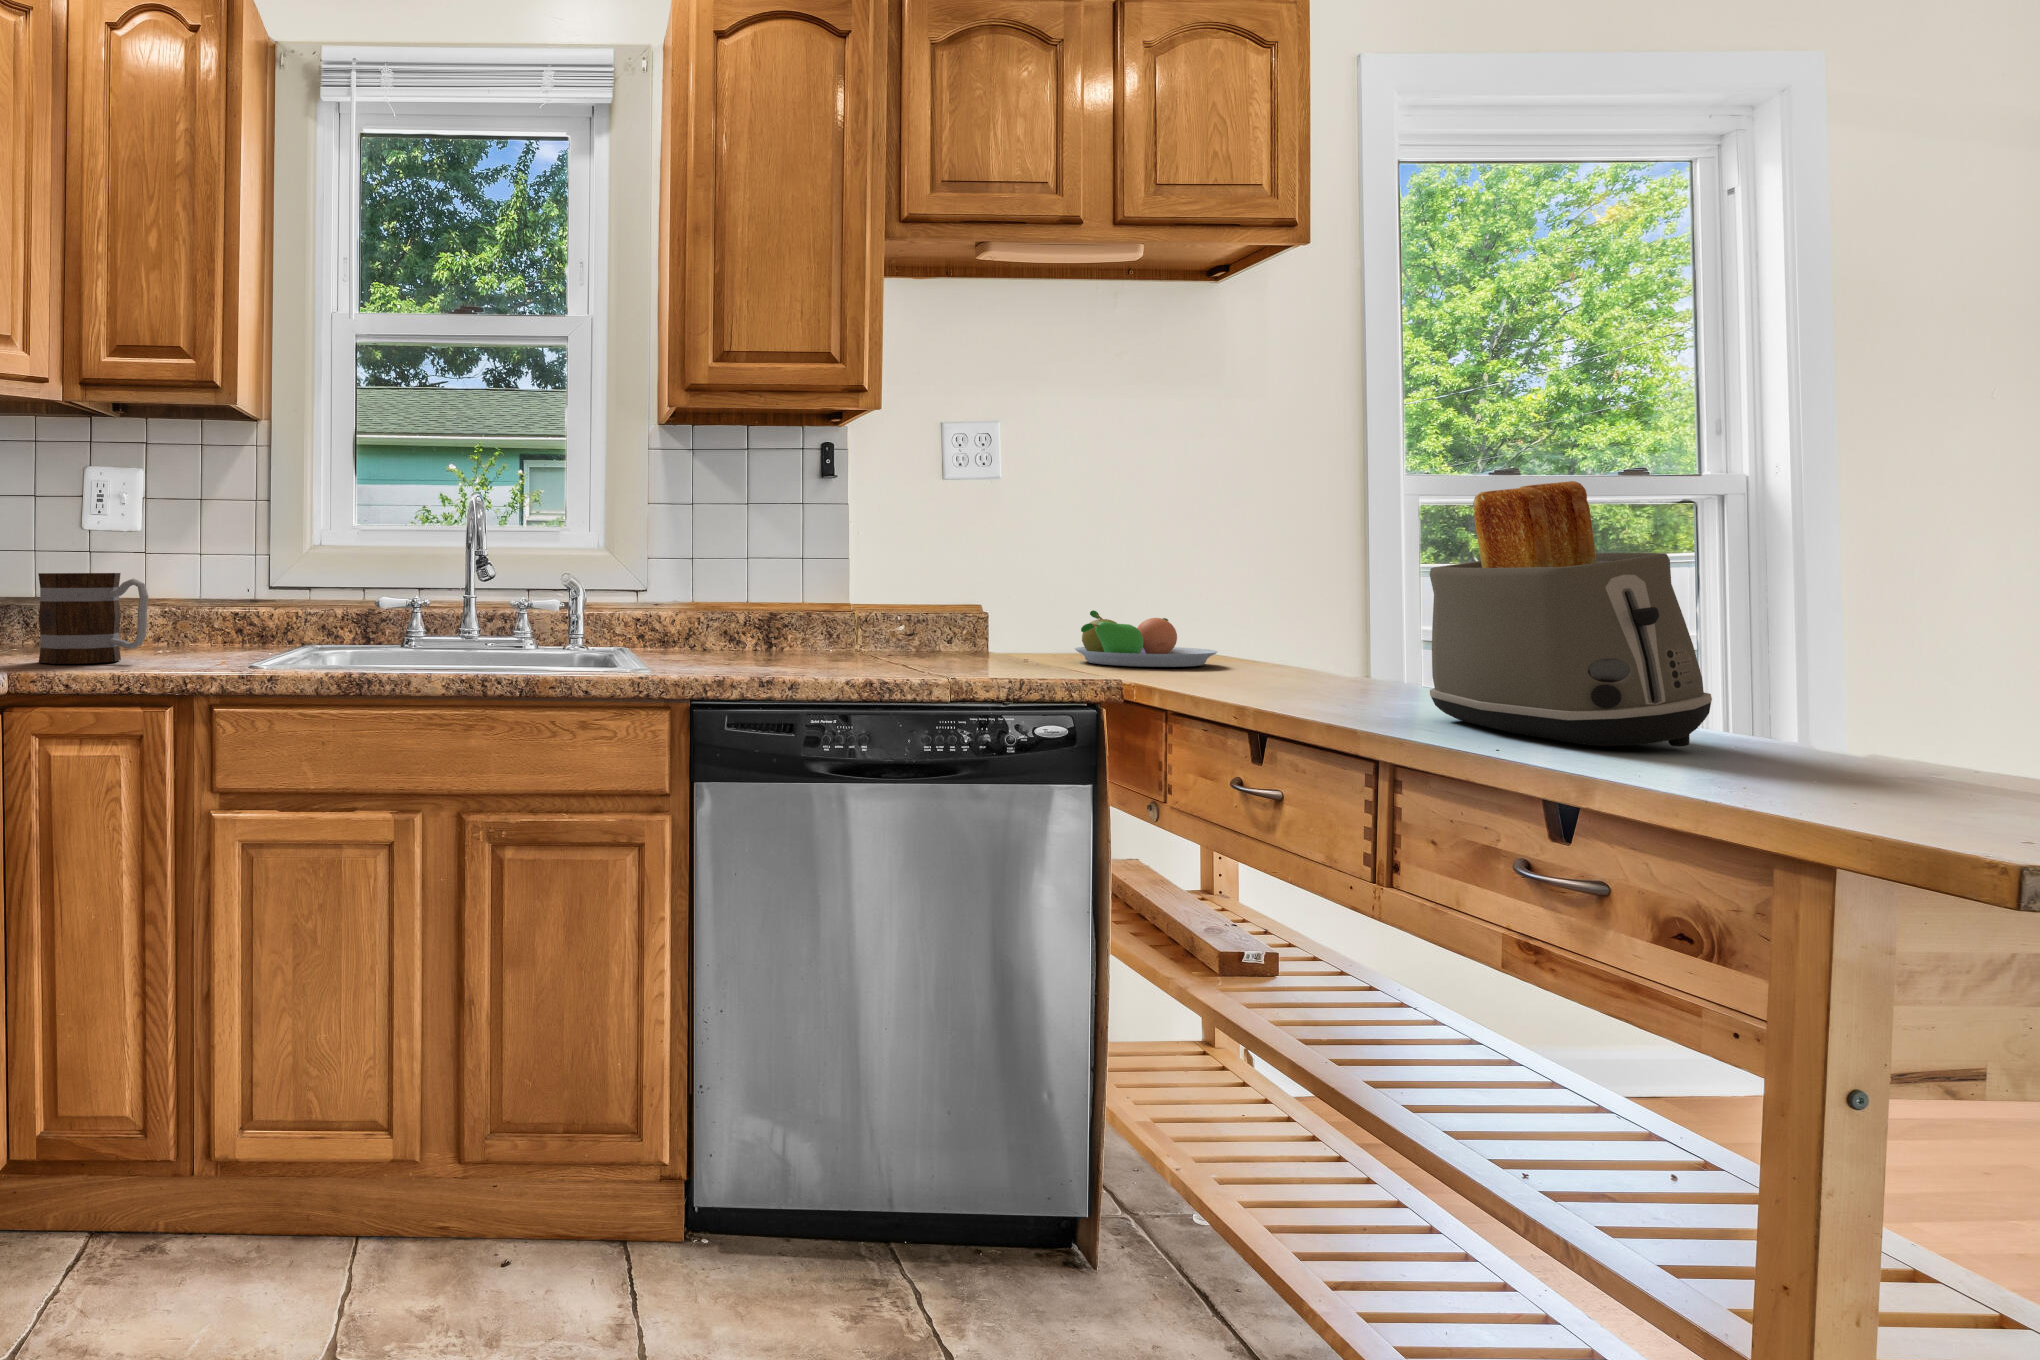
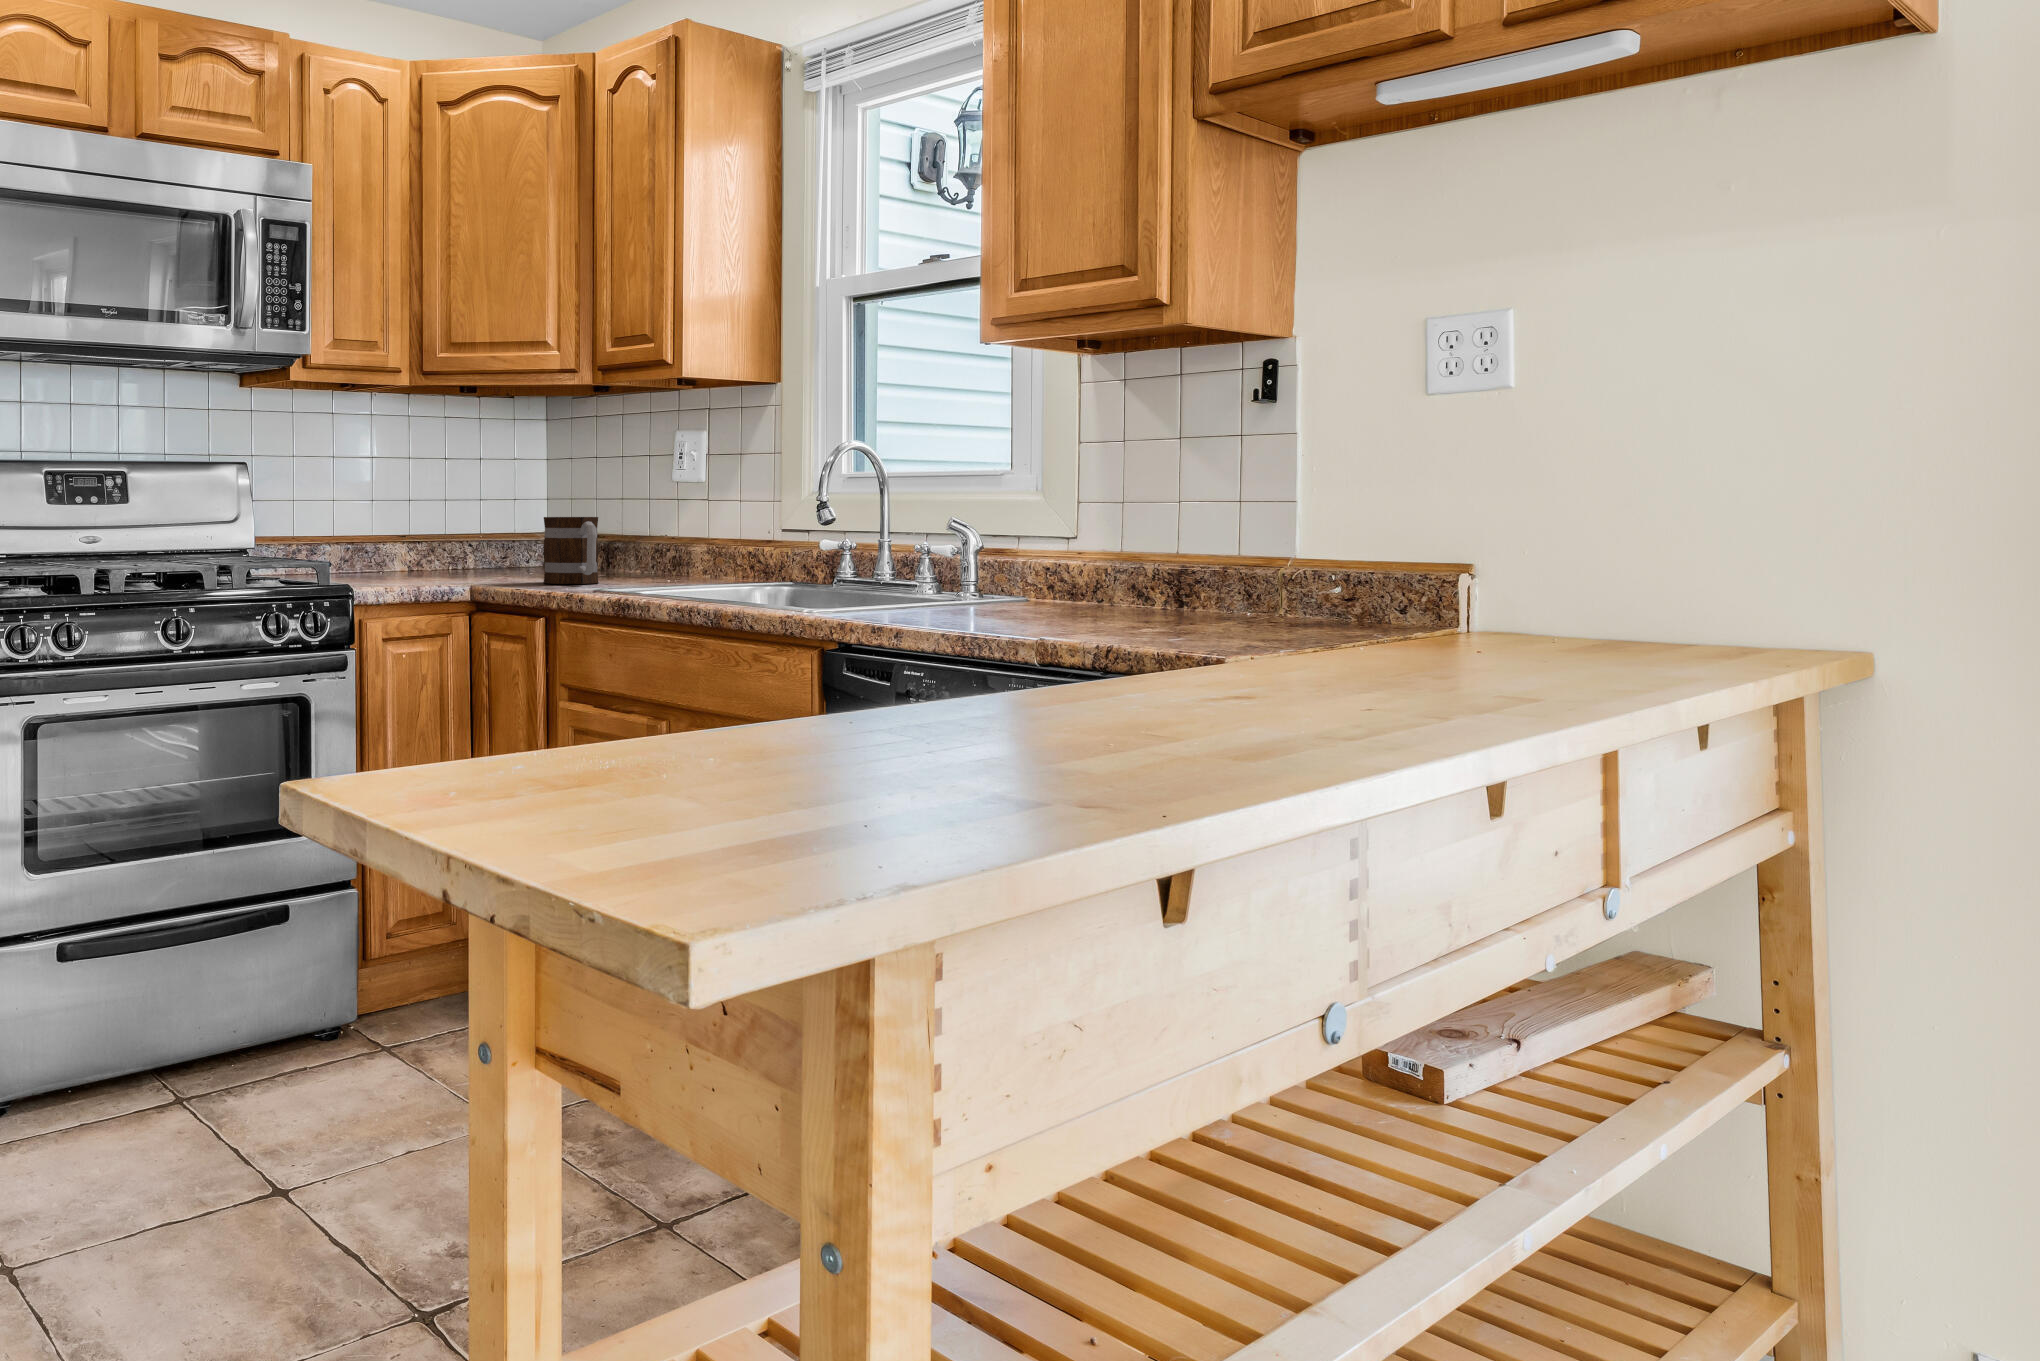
toaster: present [1430,481,1712,746] -> none [968,415,1282,747]
fruit bowl: present [1074,610,1218,667] -> none [1371,574,1616,657]

